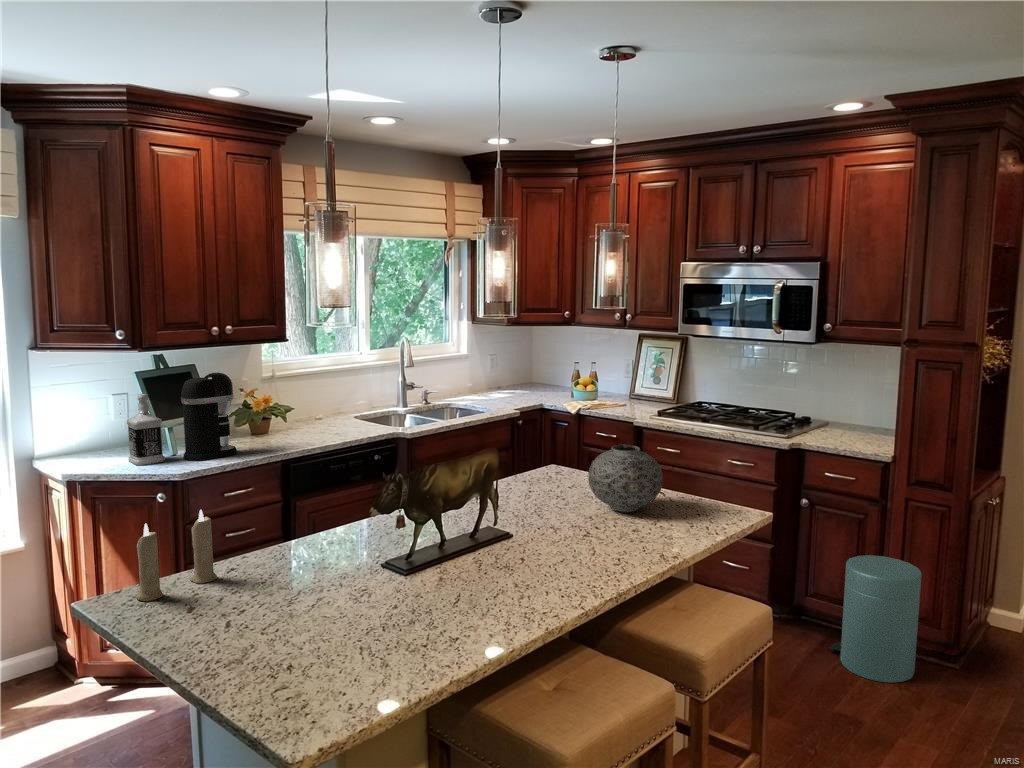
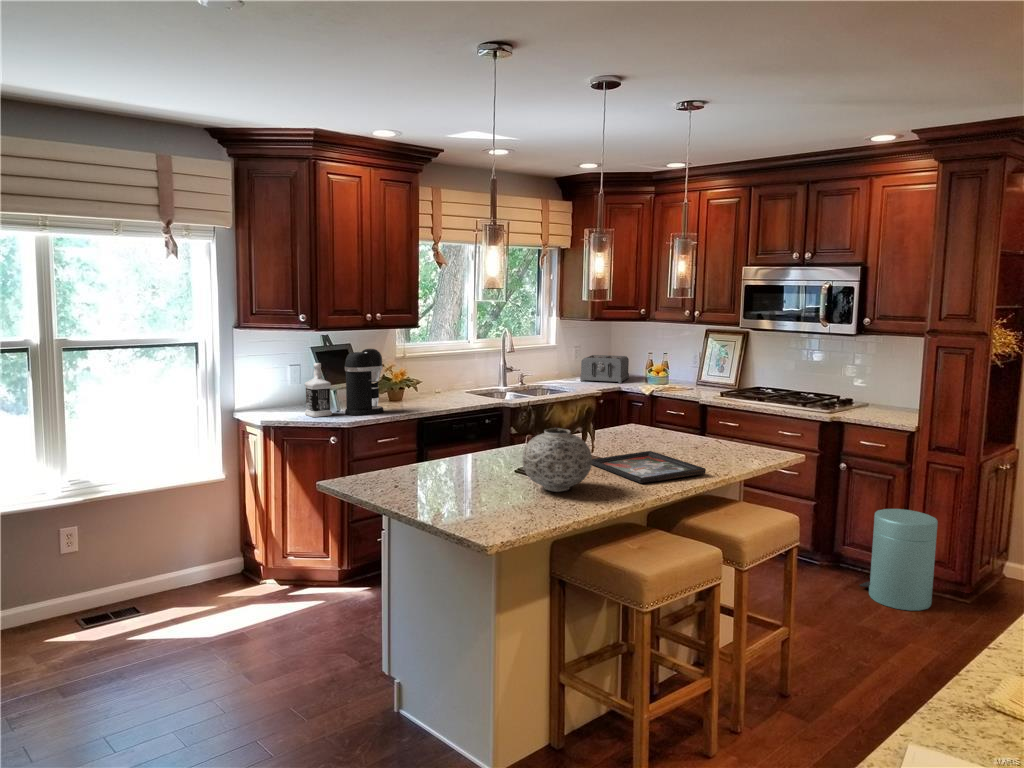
toaster: none [495,365,552,399] -> present [580,355,629,383]
vase: present [588,444,663,512] -> present [523,428,592,492]
candle: present [135,510,217,601] -> none [353,425,403,484]
decorative tray: none [489,517,648,580] -> present [592,451,706,483]

